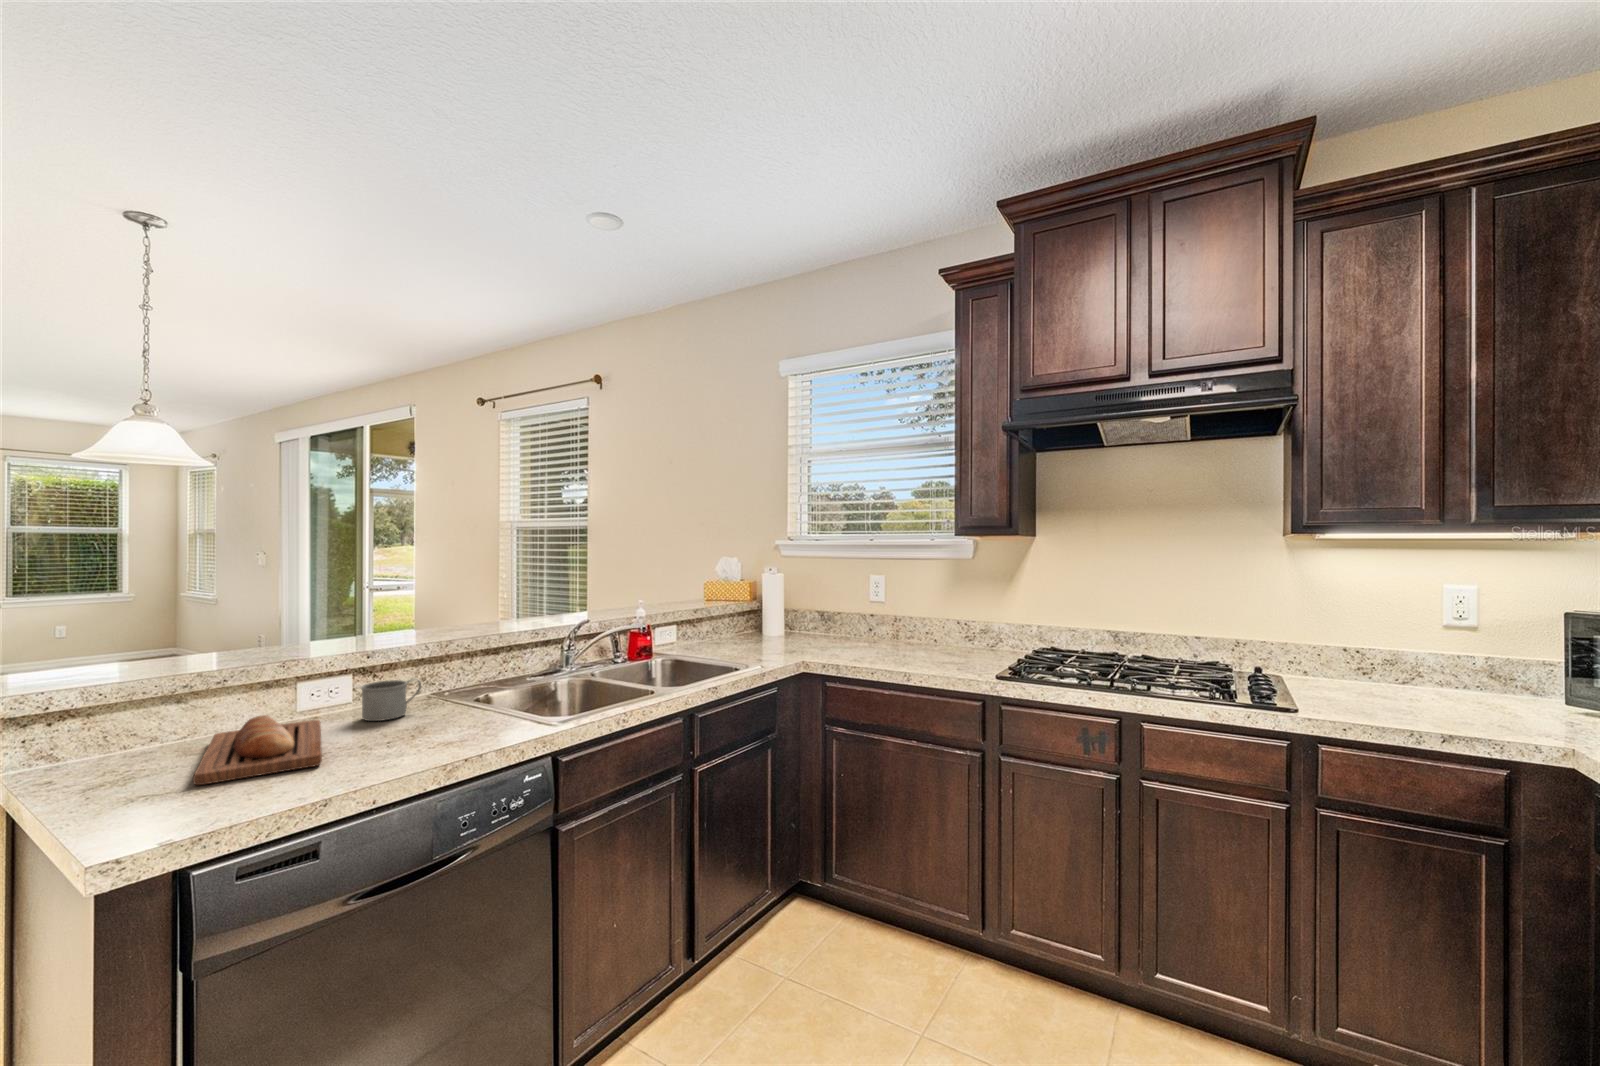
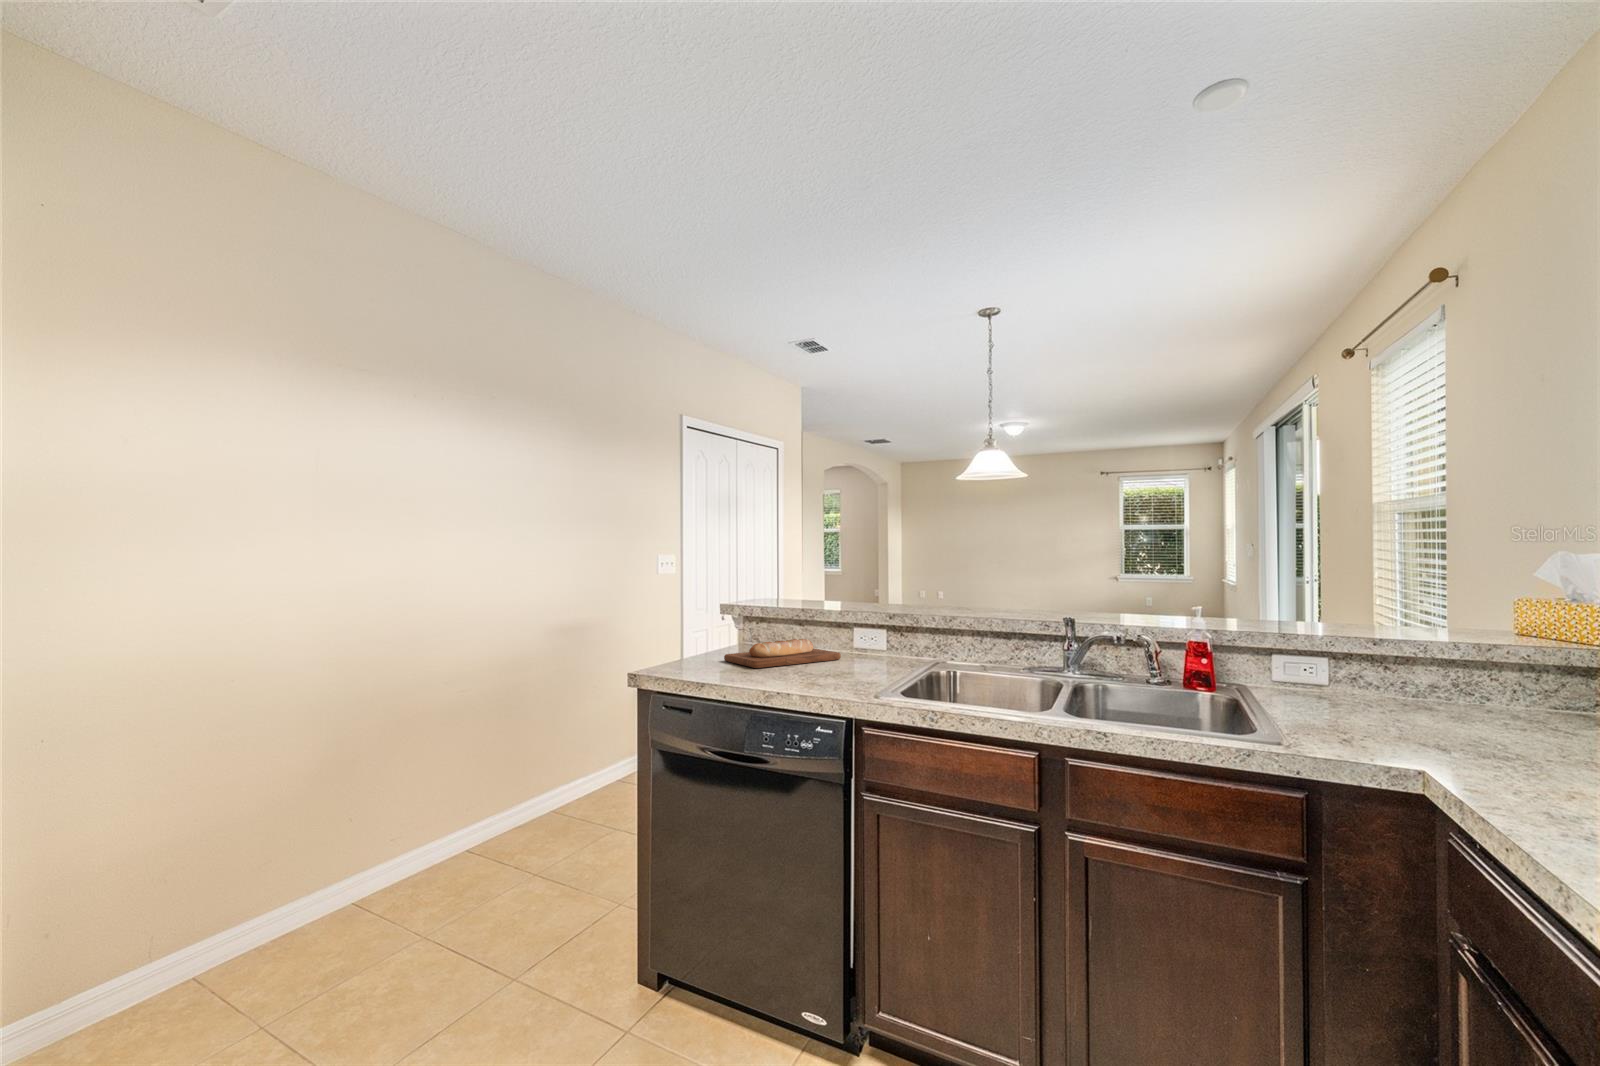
mug: present [361,679,421,721] -> none [859,636,899,666]

